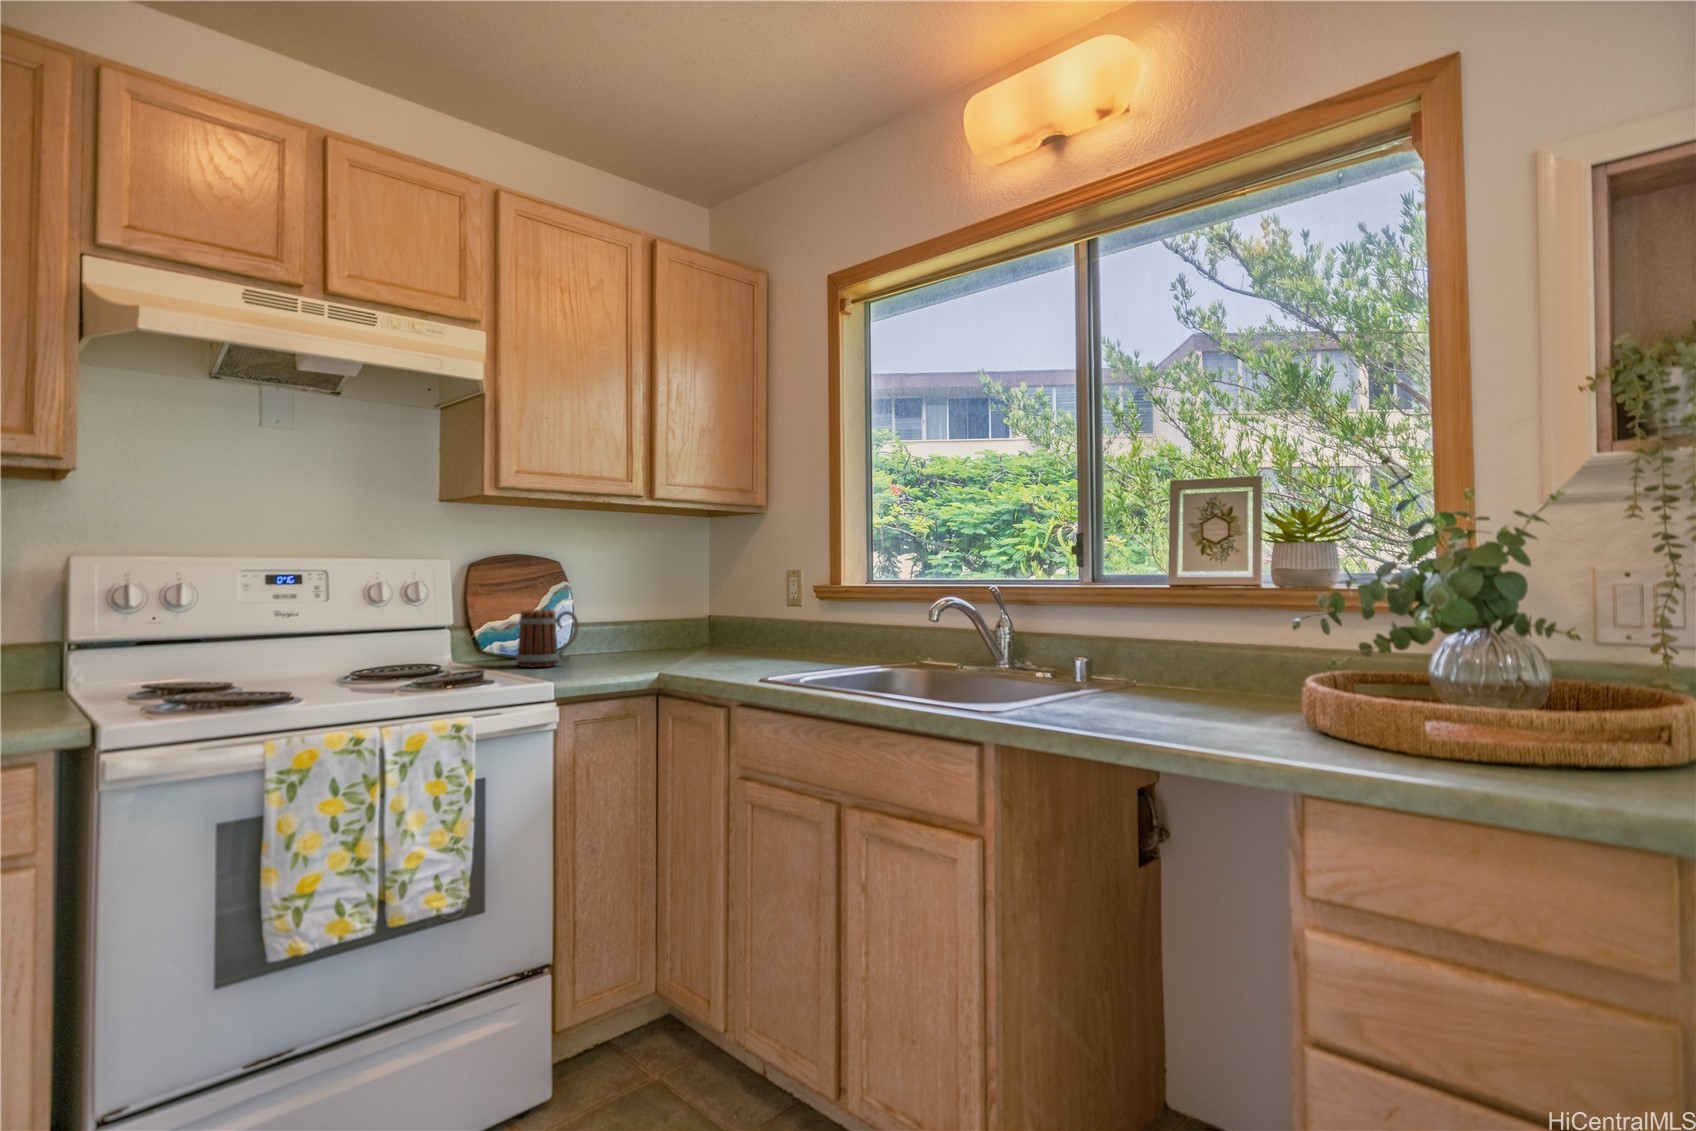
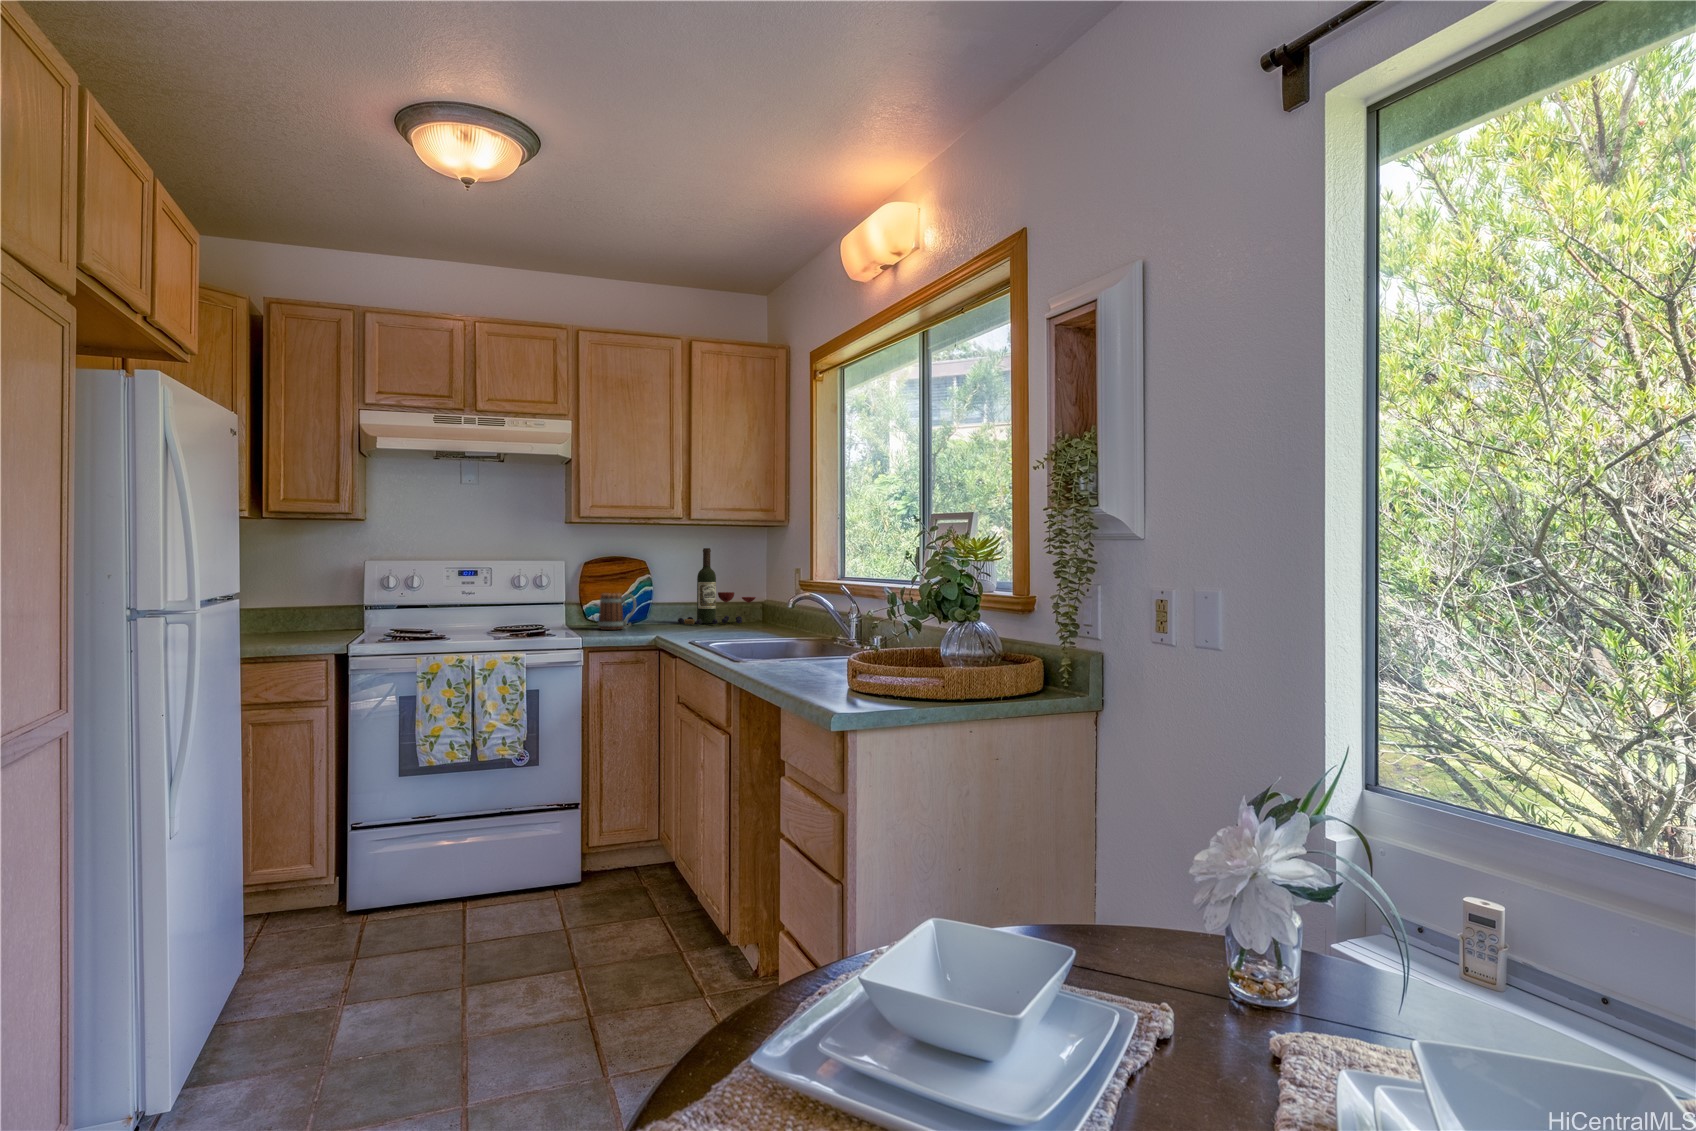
wine bottle: none [608,544,712,654] -> present [678,548,756,625]

